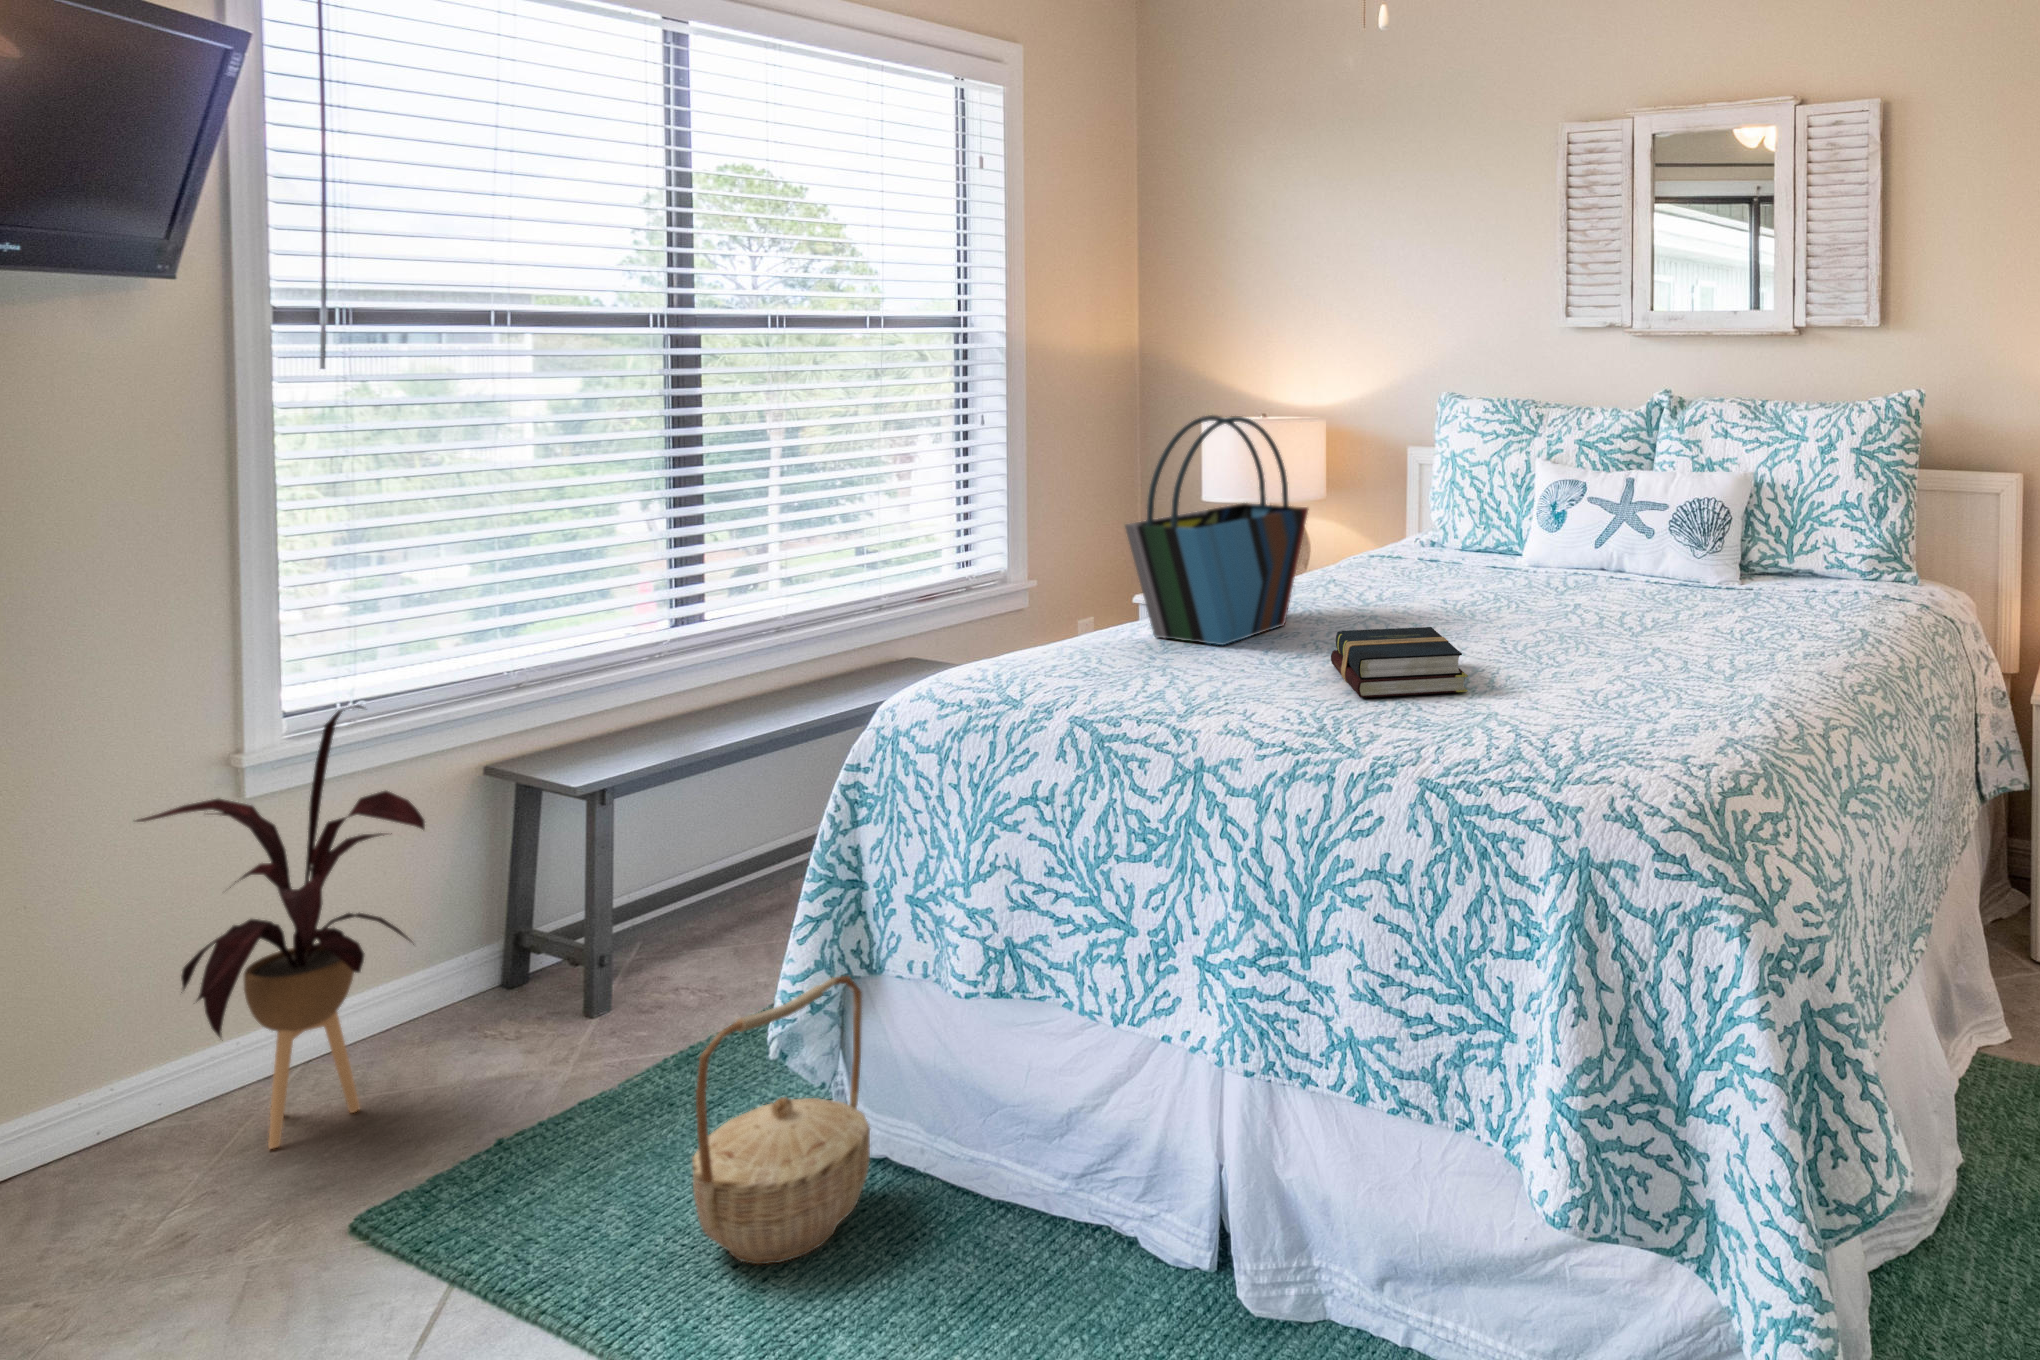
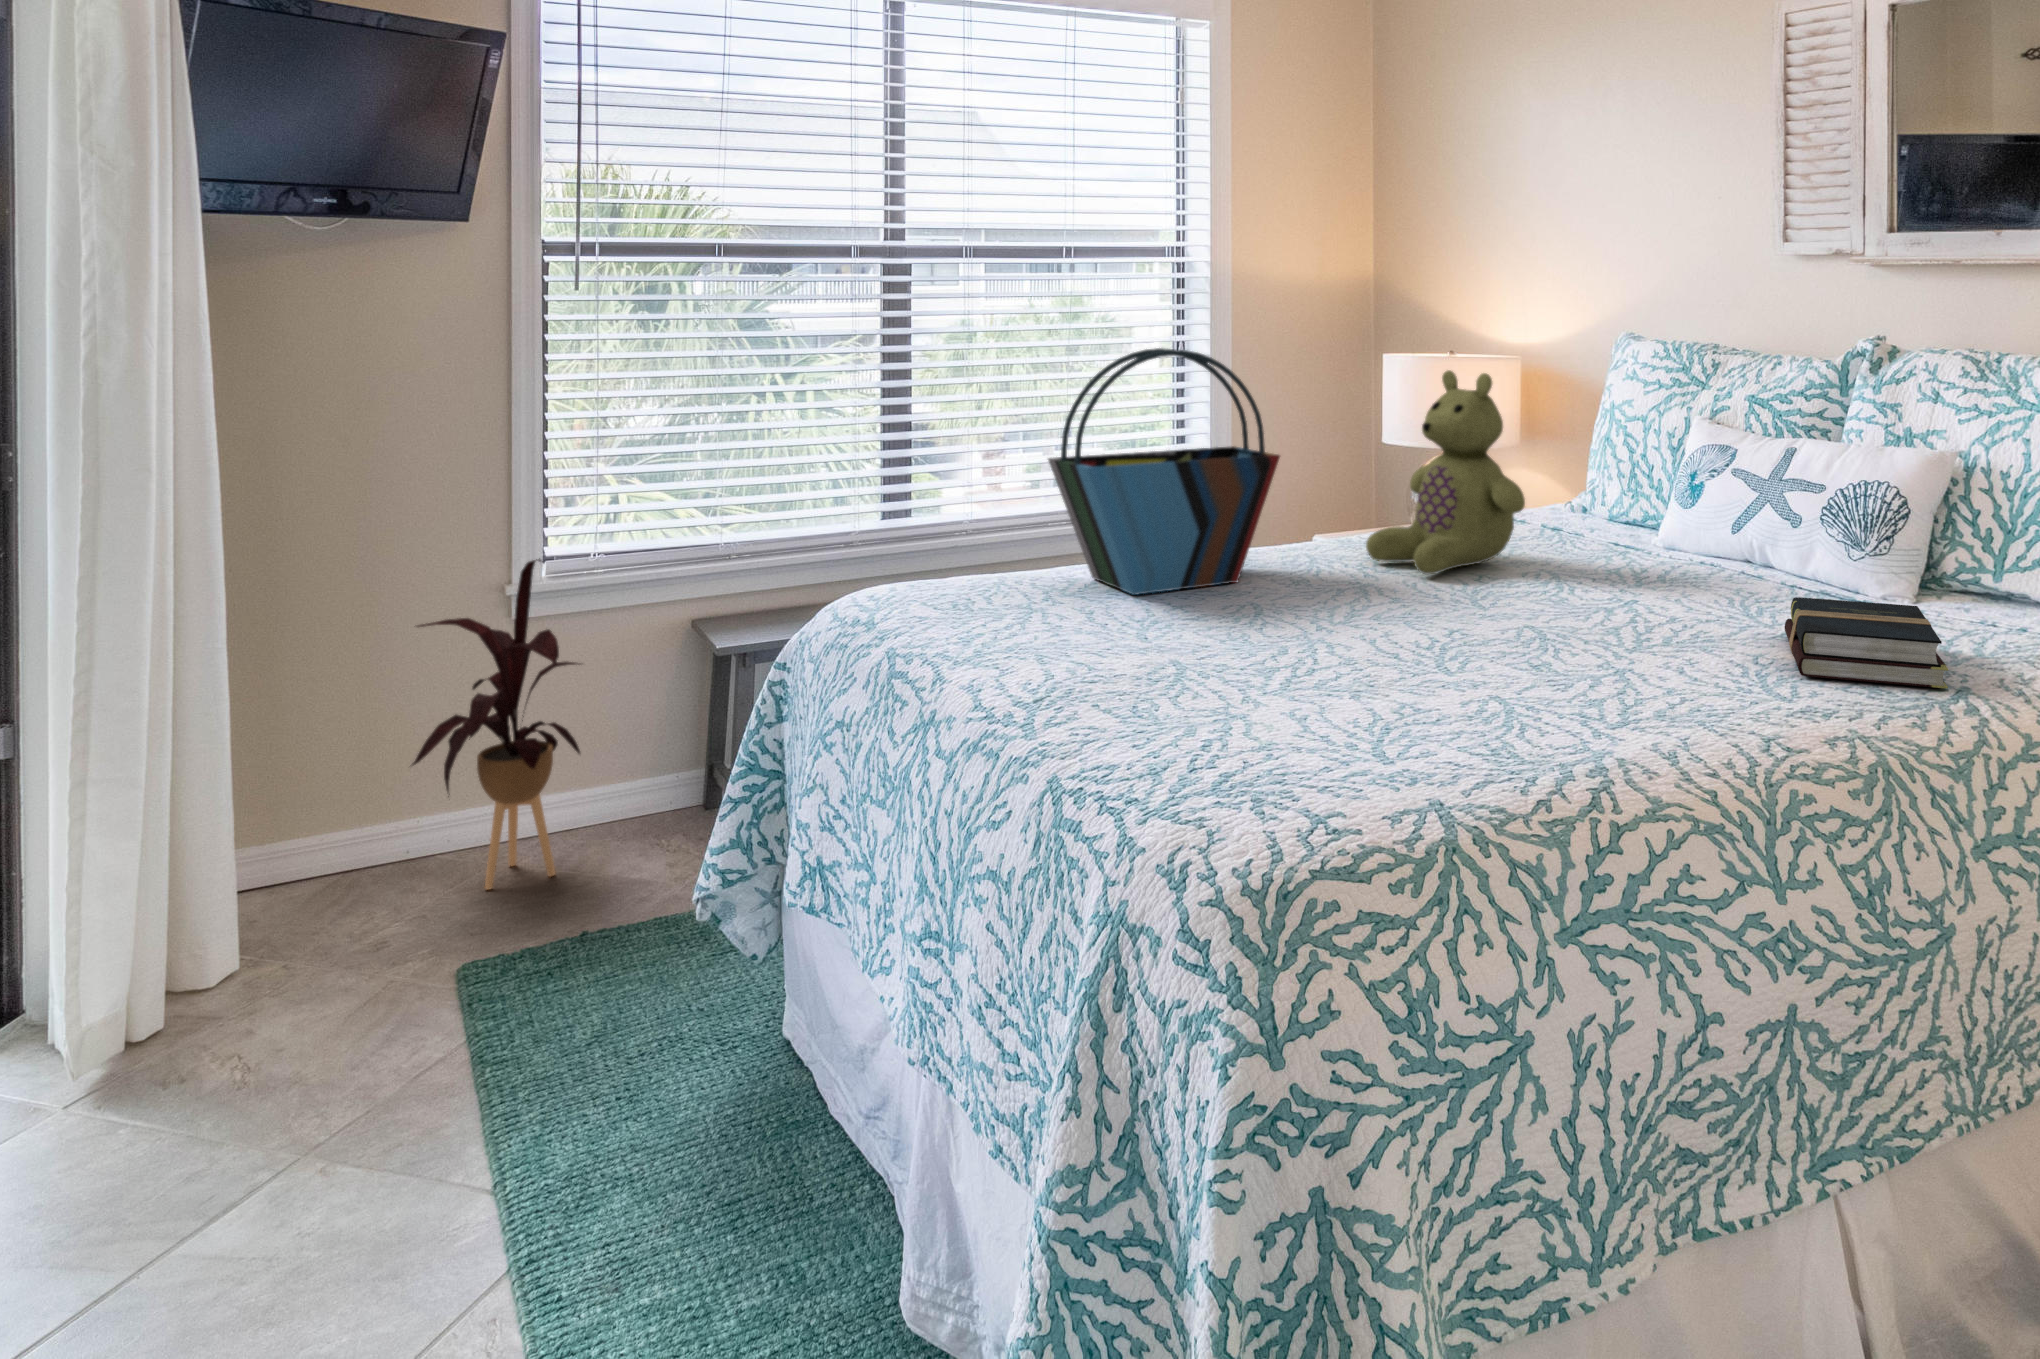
stuffed bear: none [1351,426,1486,602] -> present [1366,370,1525,574]
hardback book: present [1331,627,1468,697] -> present [1785,597,1949,688]
basket: present [692,976,870,1264] -> none [580,854,769,1098]

